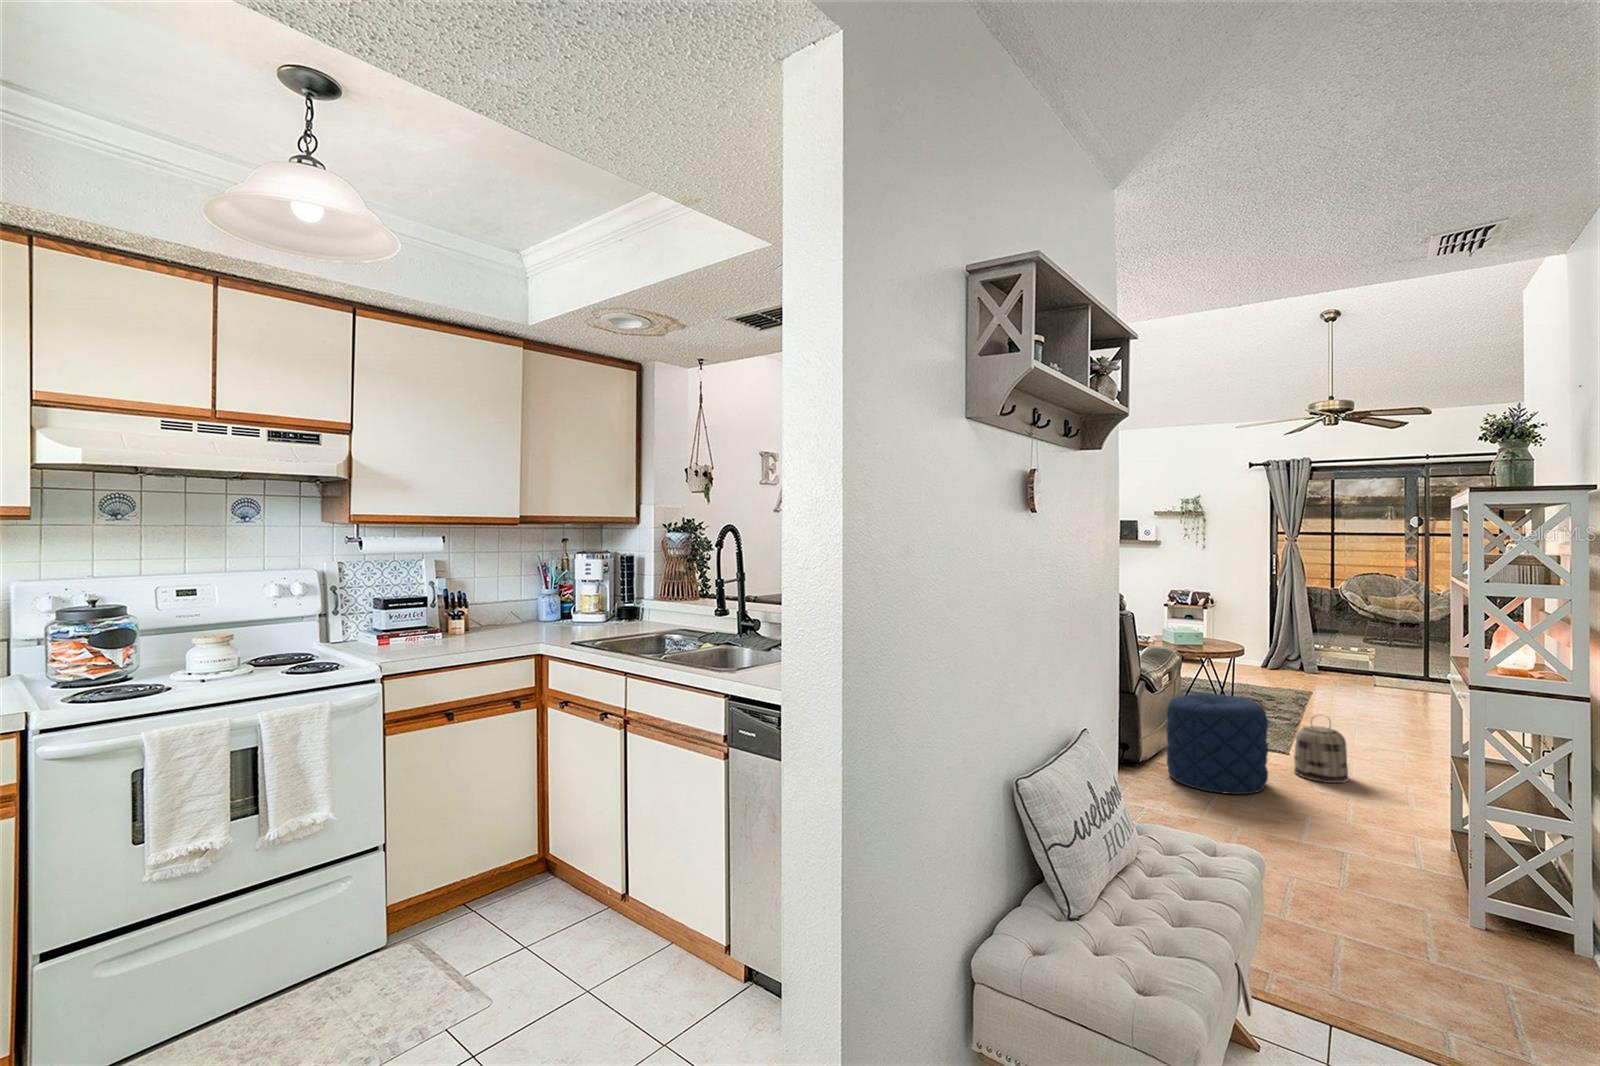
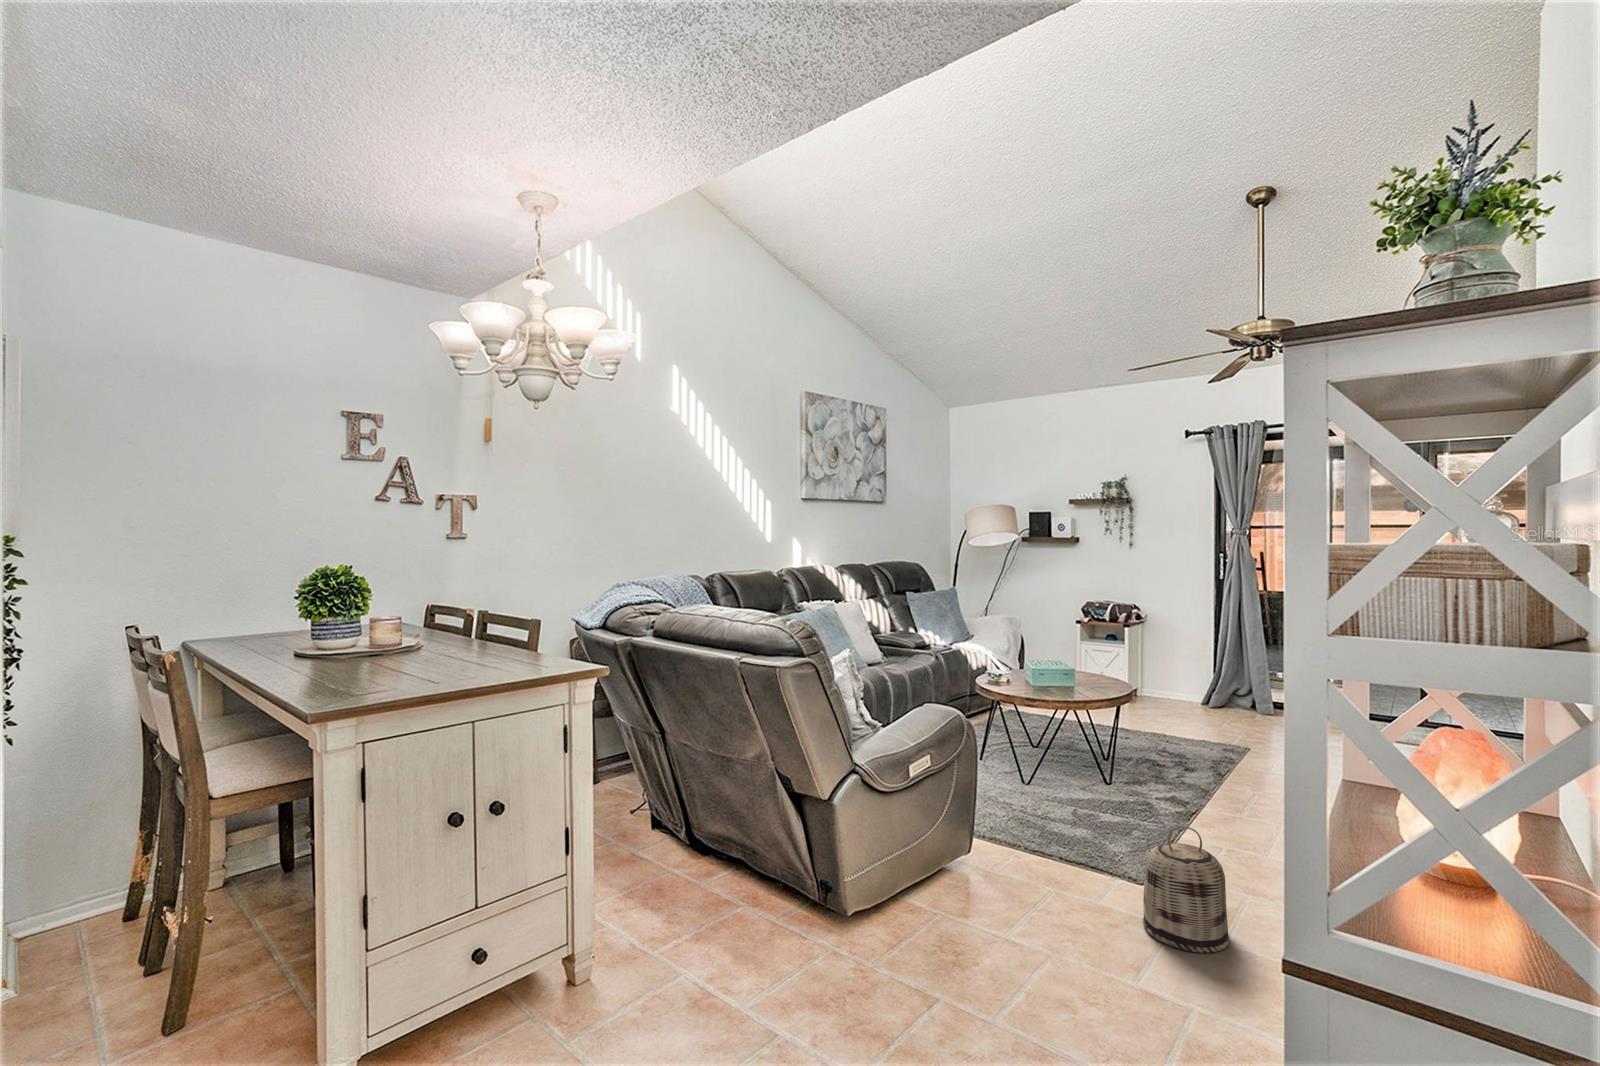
pouf: present [1166,693,1268,794] -> none [922,784,1079,981]

